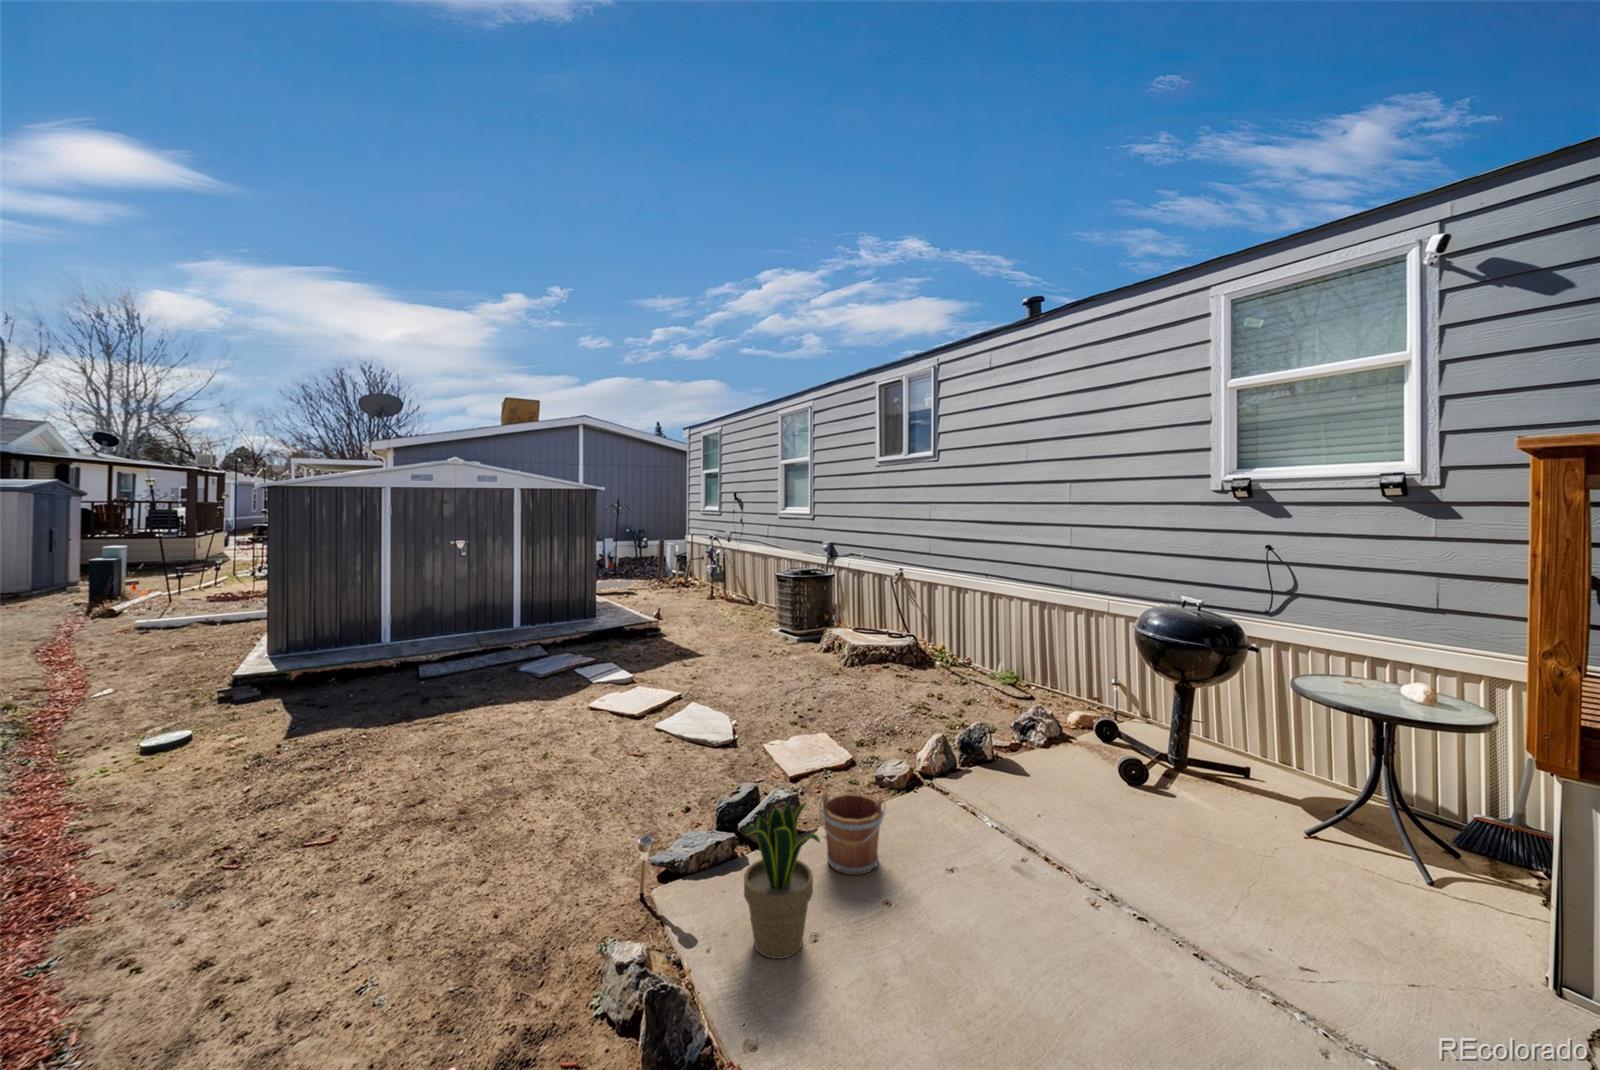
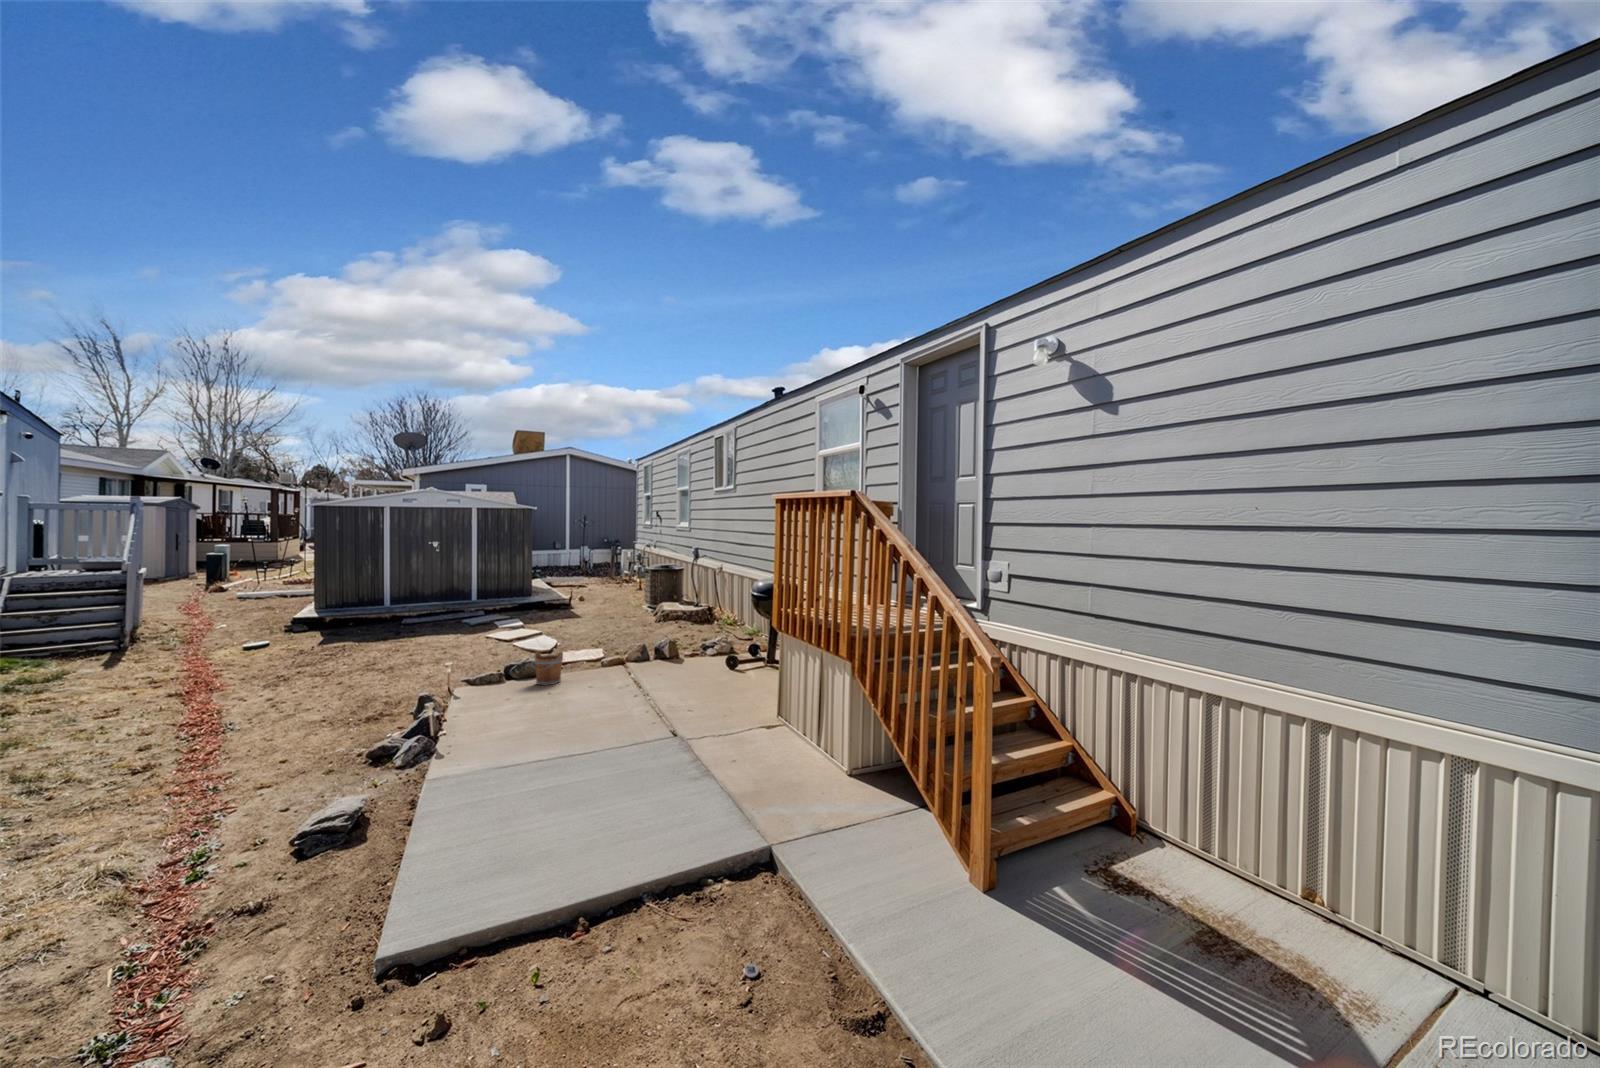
potted plant: present [744,802,820,959] -> none [468,641,507,699]

